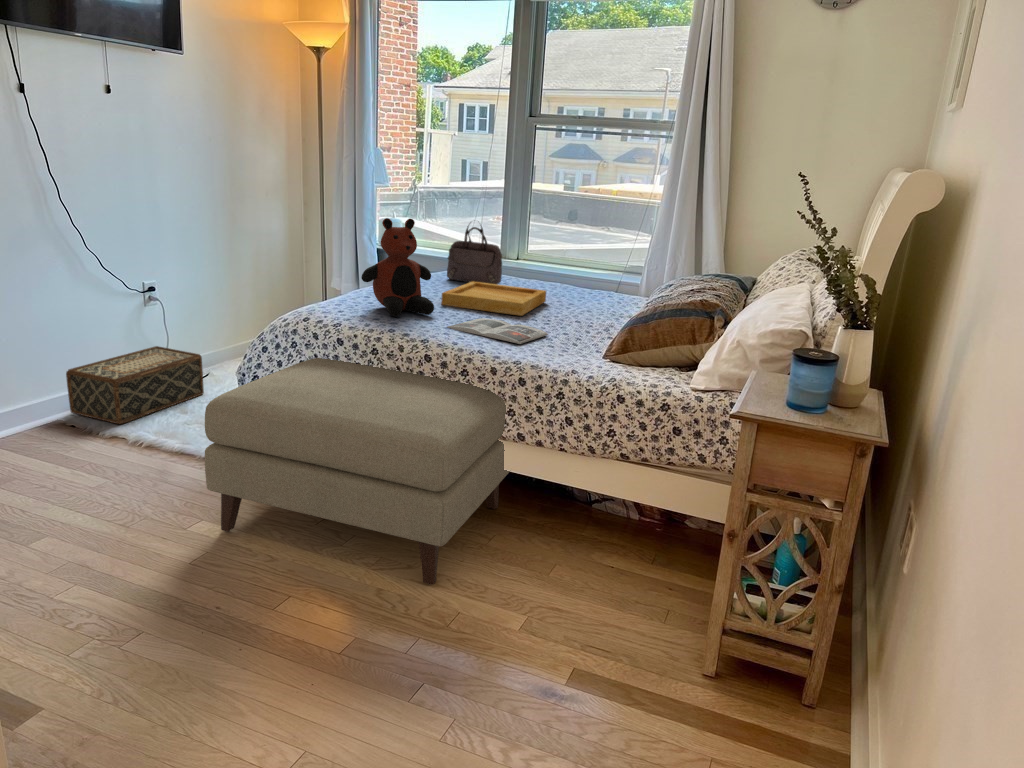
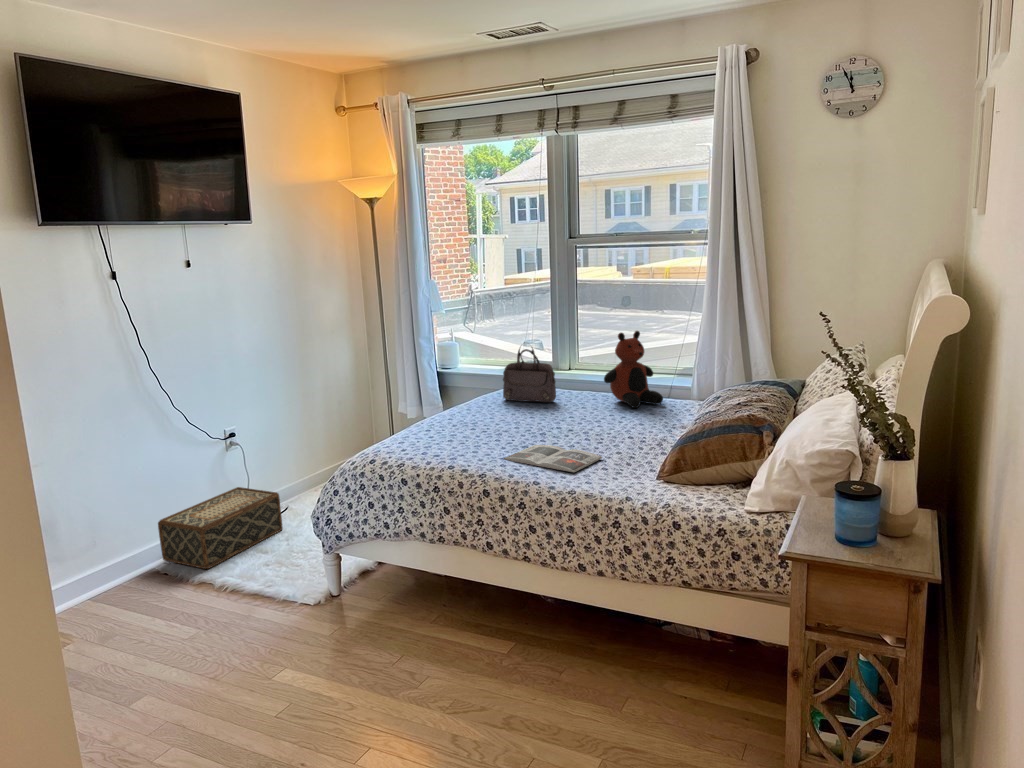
teddy bear: present [361,218,434,317] -> present [604,331,663,408]
tray: present [441,281,546,316] -> none [498,403,600,437]
ottoman: present [205,358,510,585] -> none [282,498,577,728]

